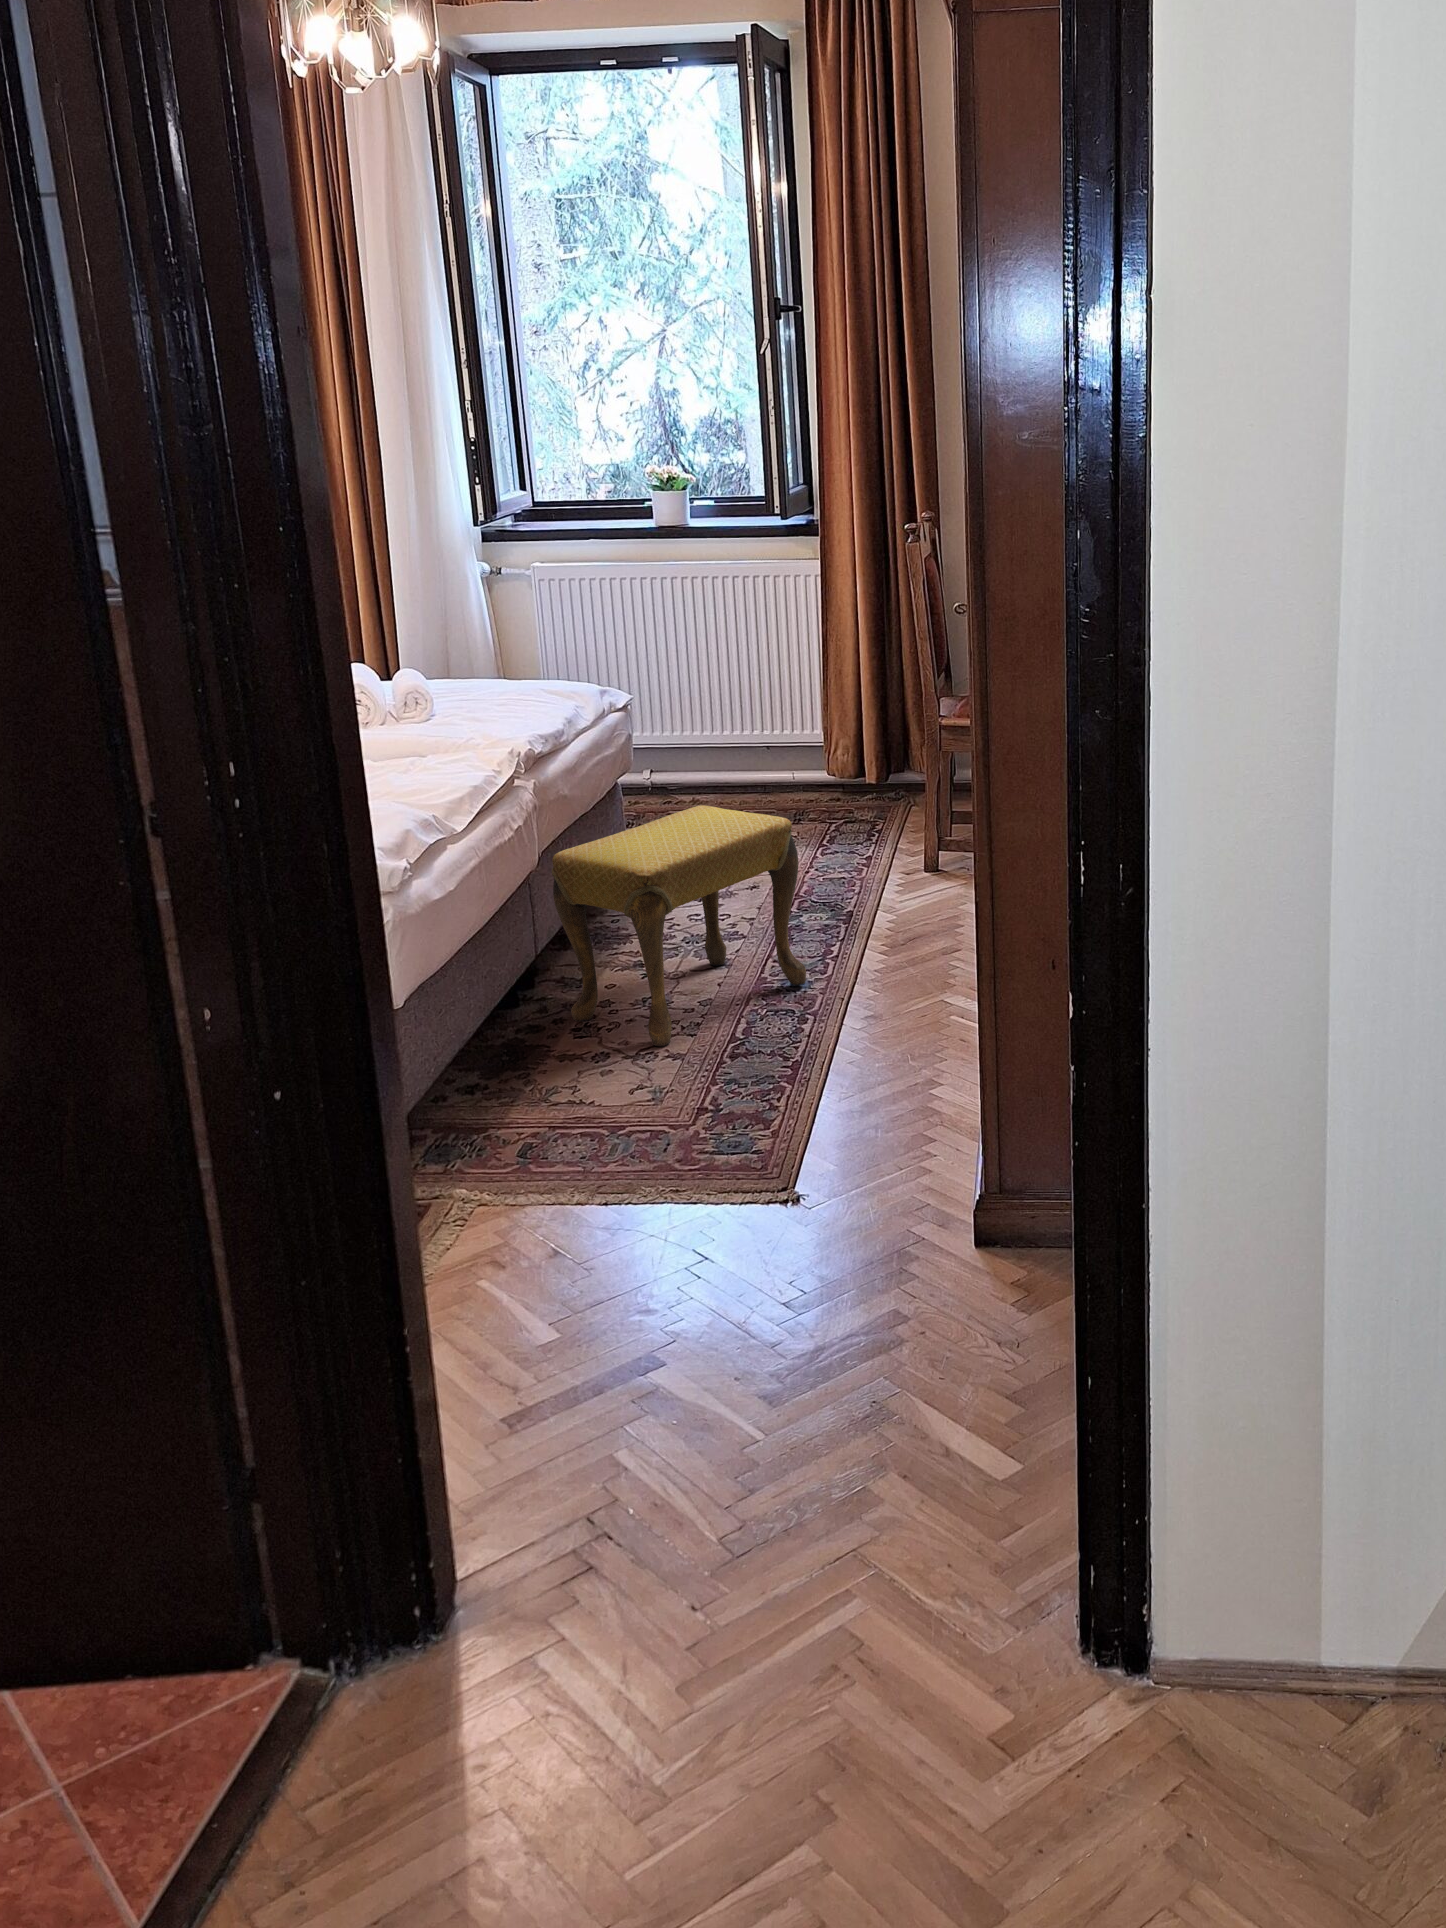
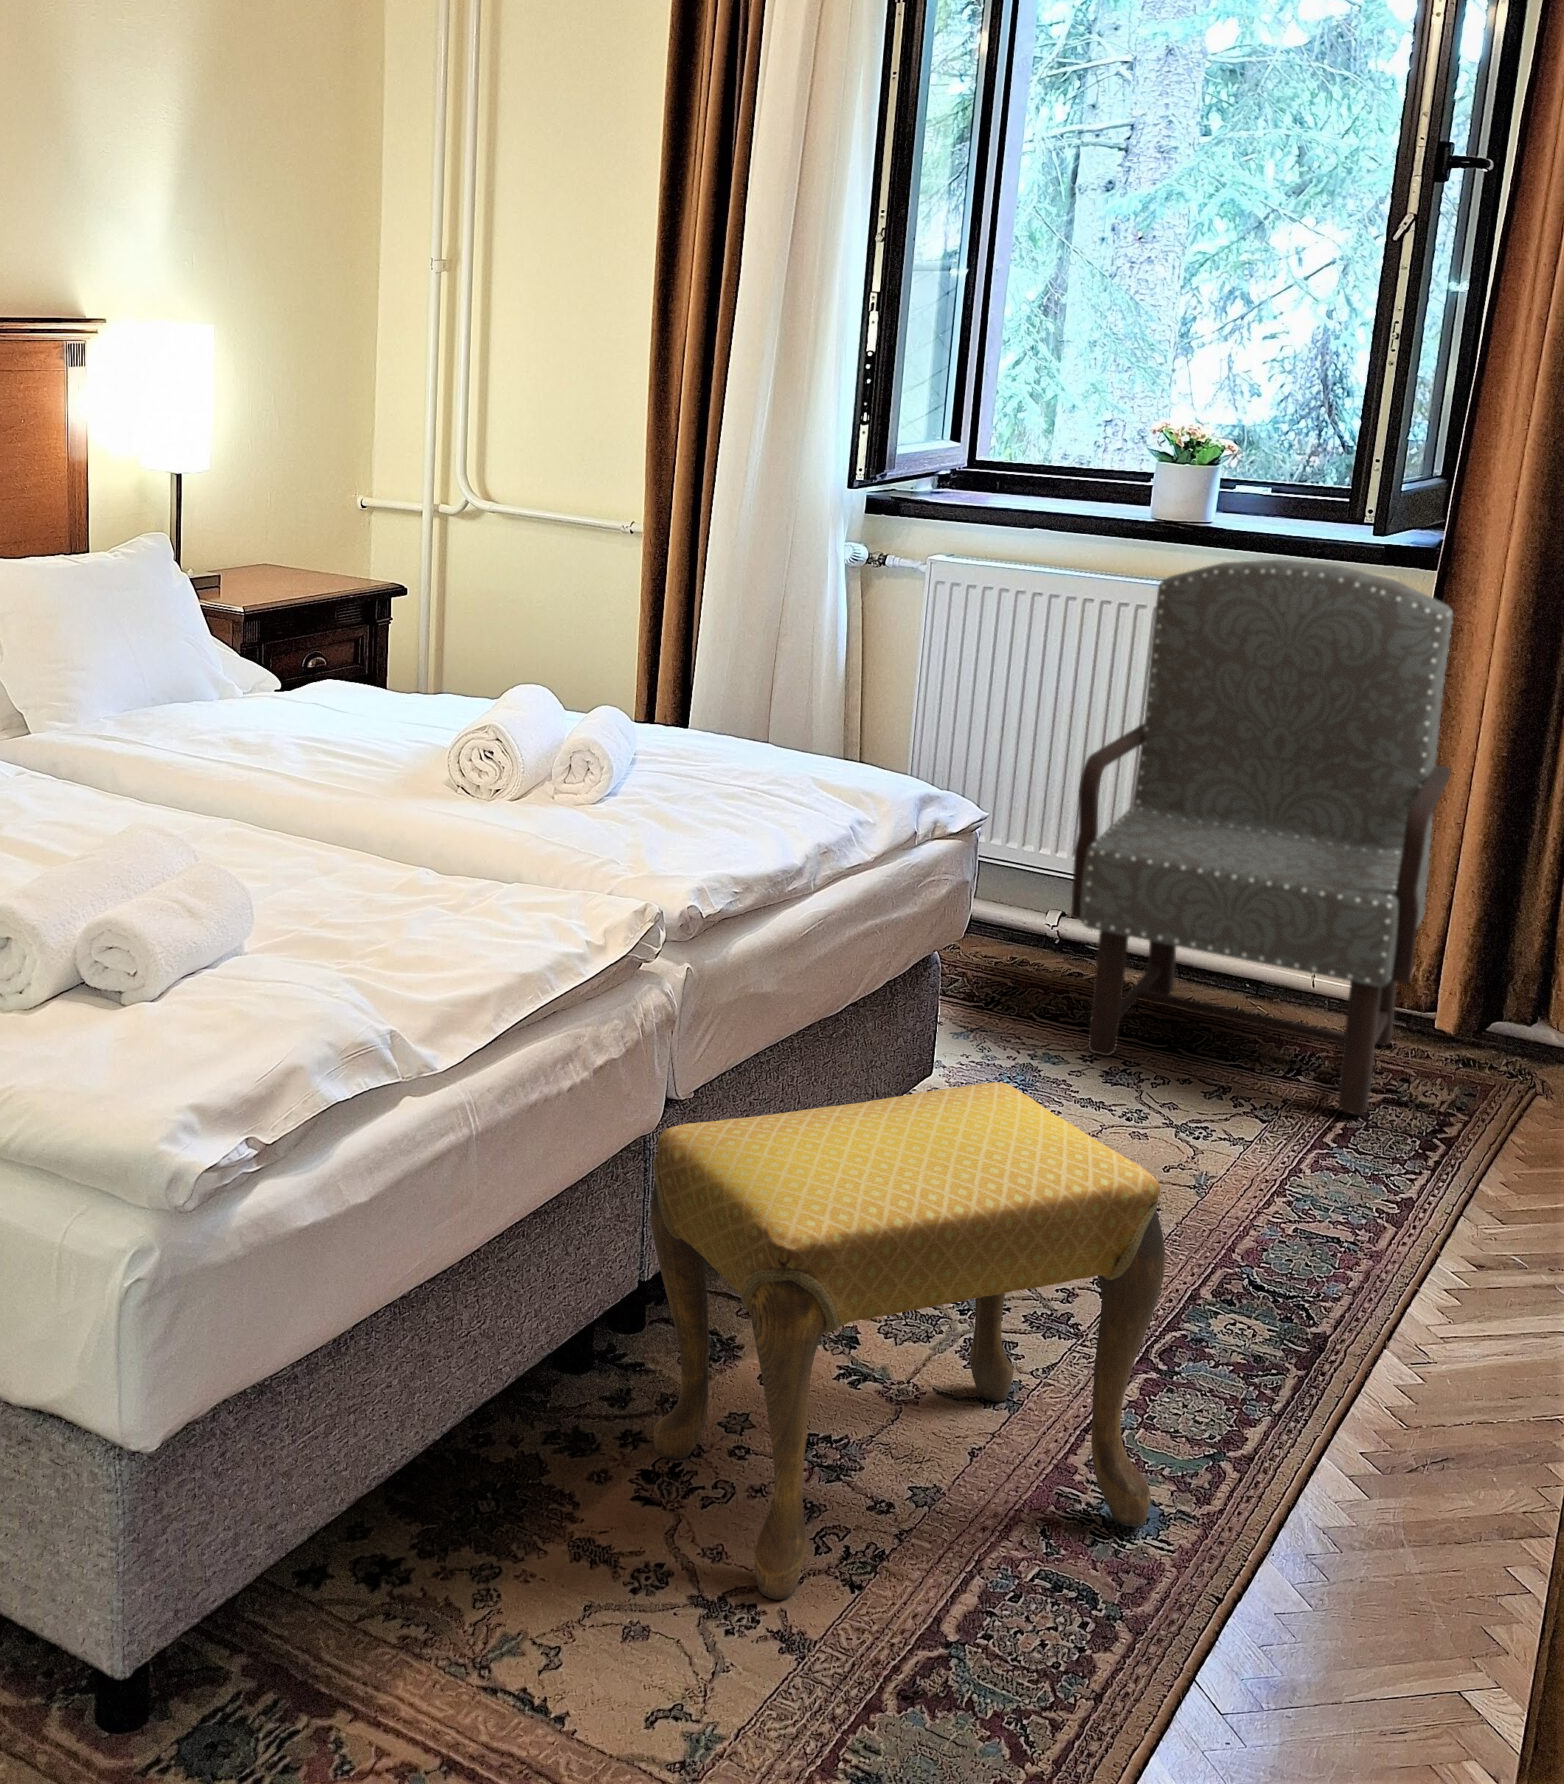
armchair: none [662,537,848,834] -> present [1071,560,1453,1115]

